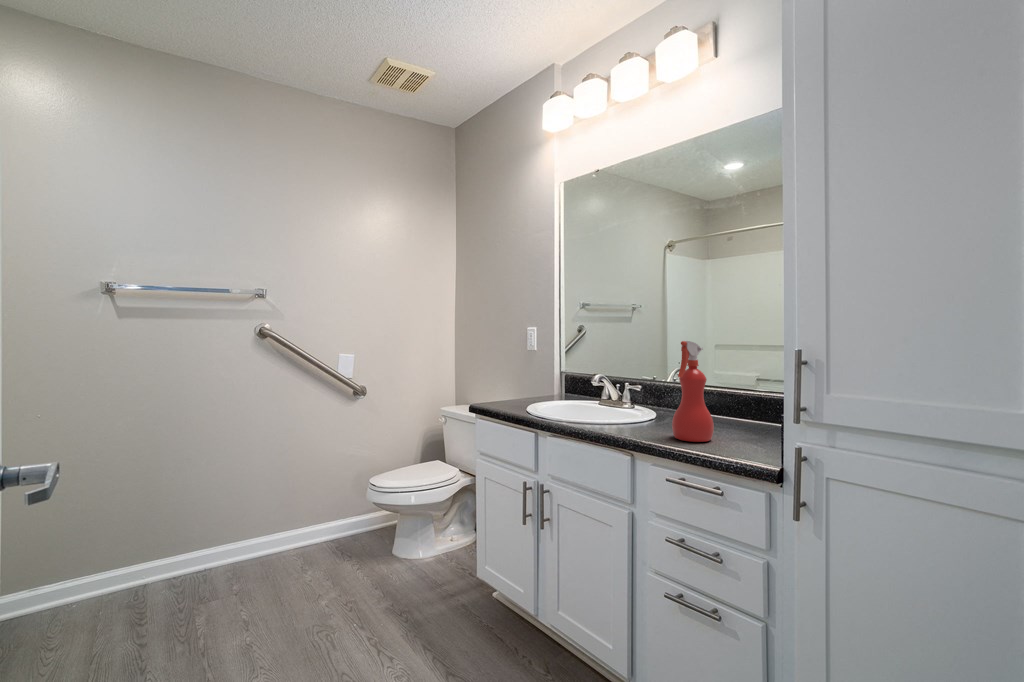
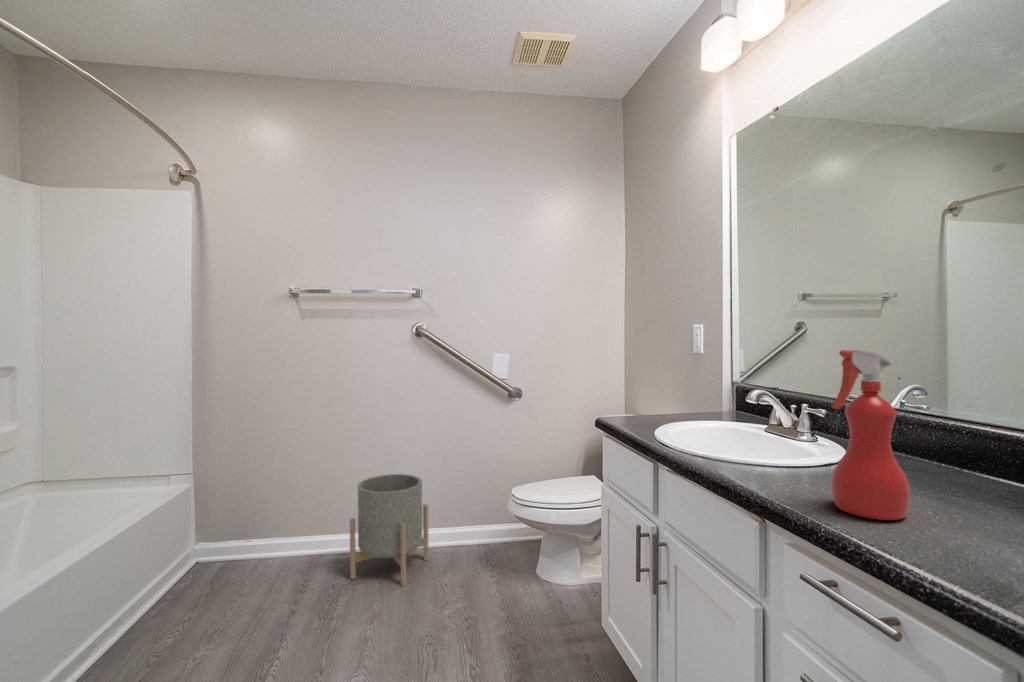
planter: none [194,480,280,600] -> present [350,474,429,586]

